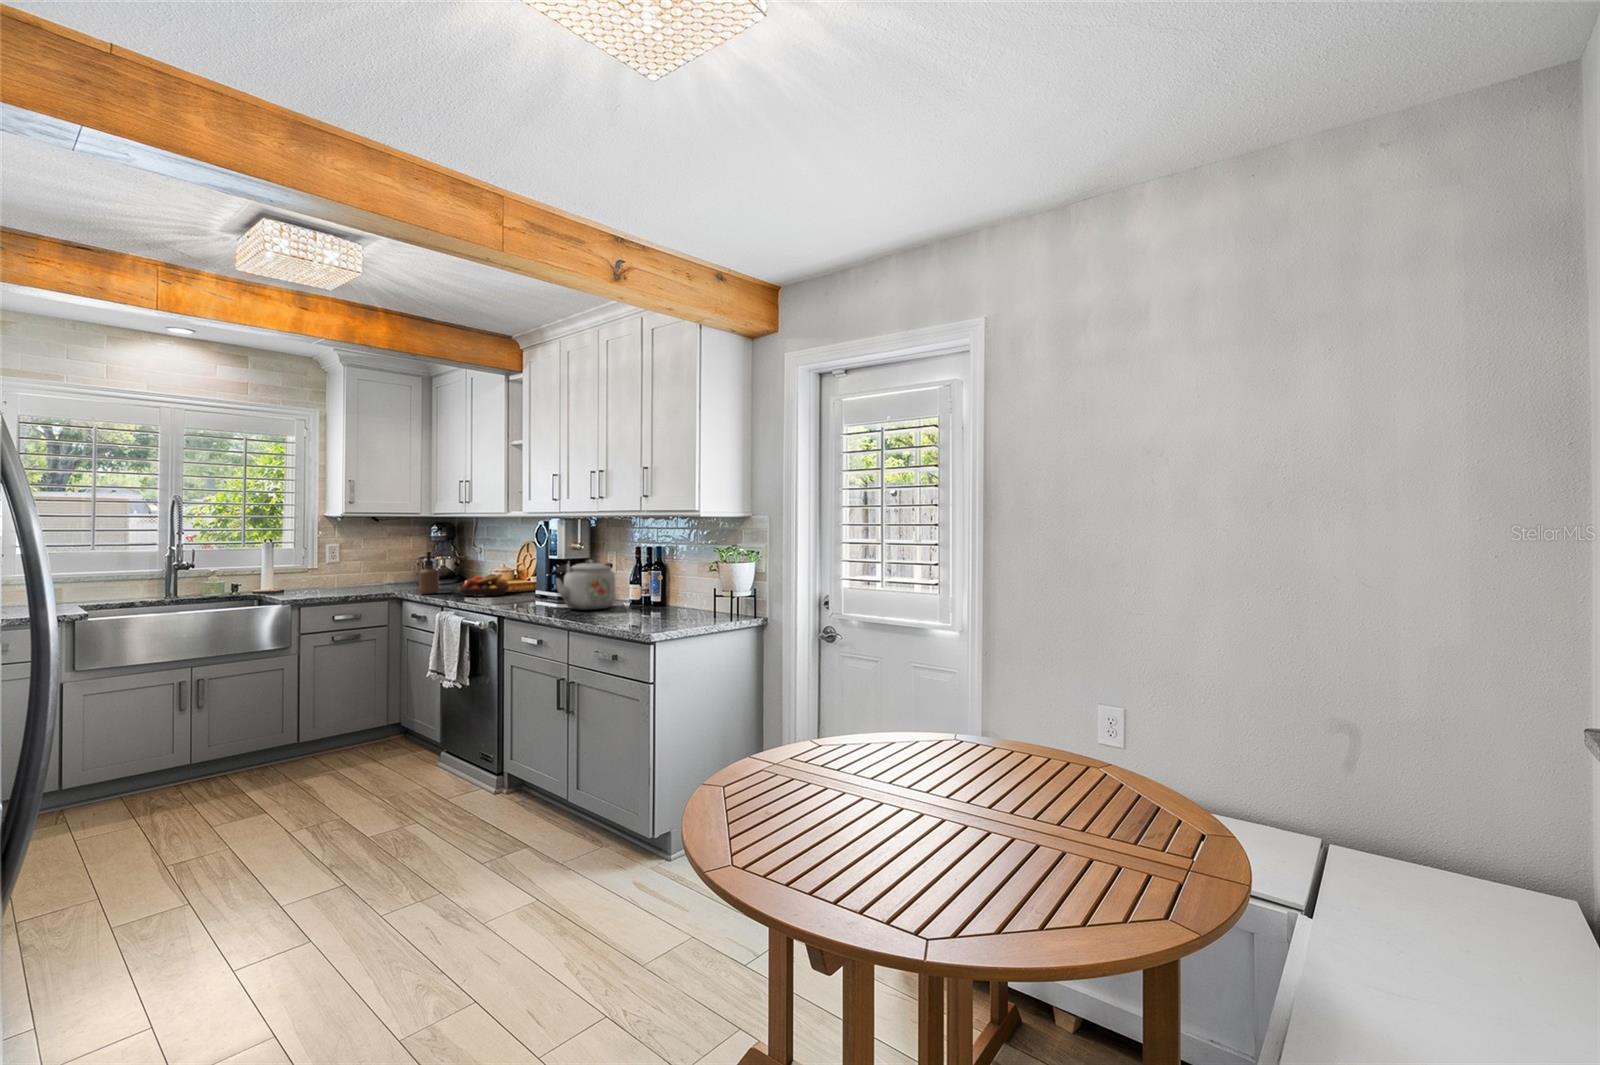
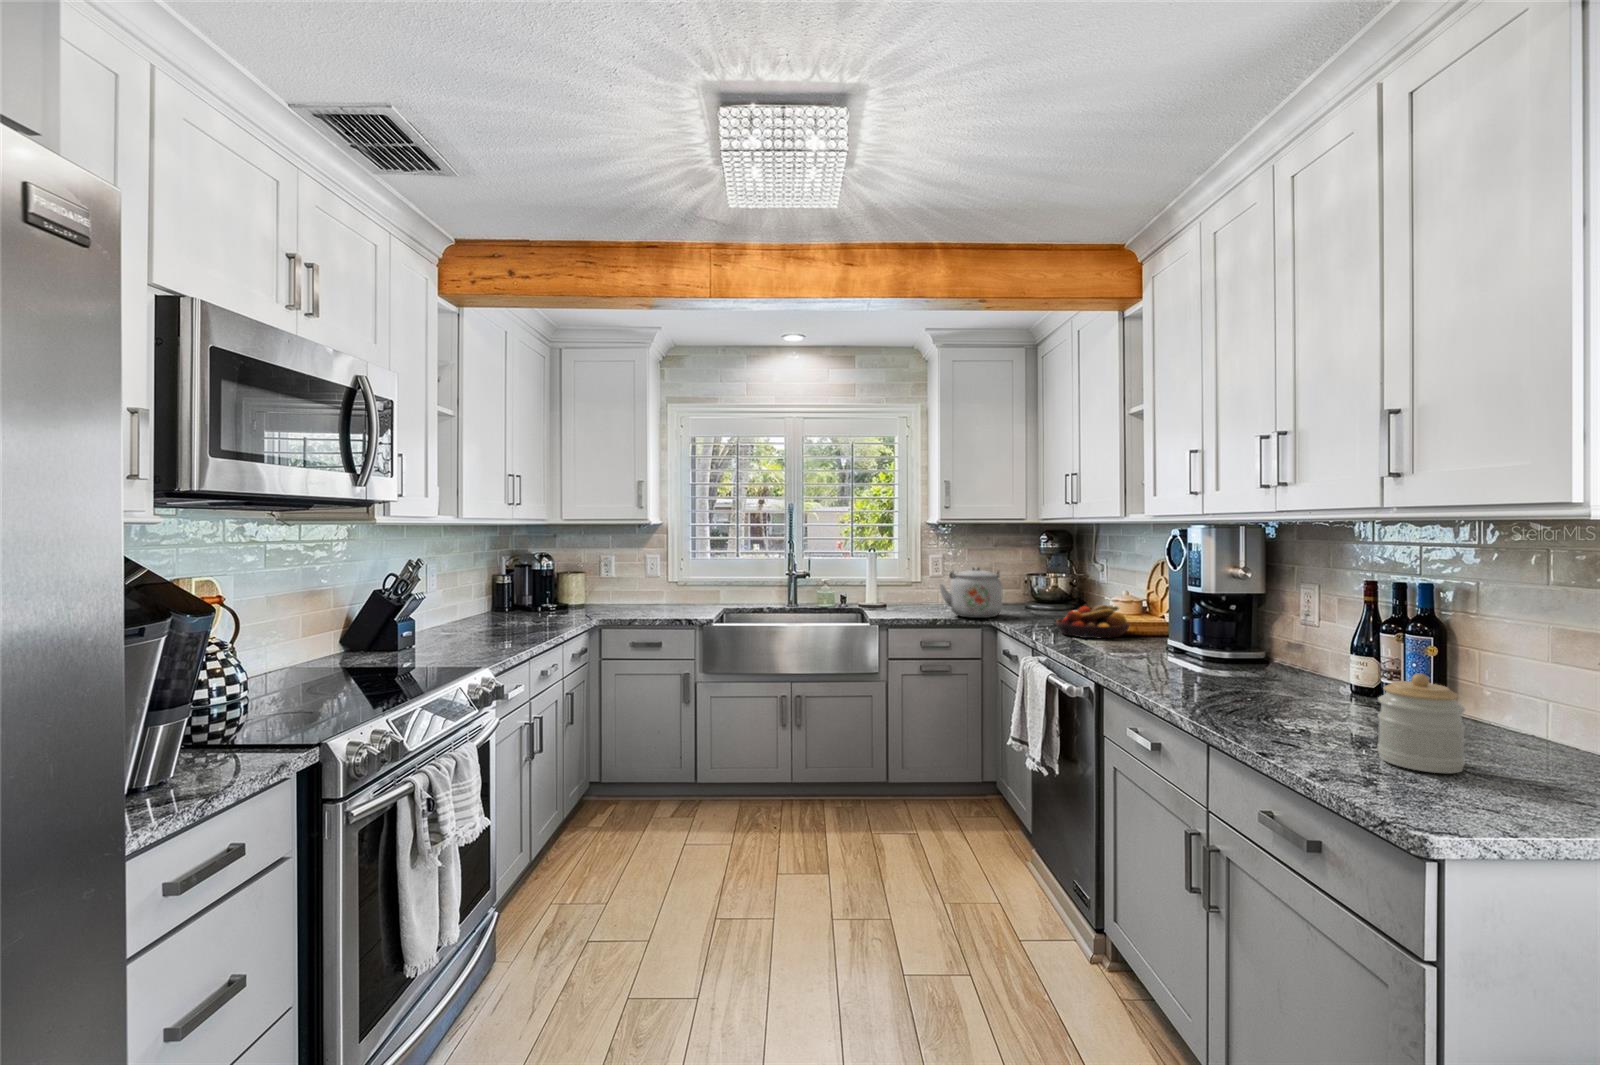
soap dispenser: present [419,552,439,594] -> none [1012,570,1036,625]
kettle: present [556,560,615,610] -> present [940,567,1002,618]
jar: none [636,582,665,622] -> present [1378,674,1465,773]

